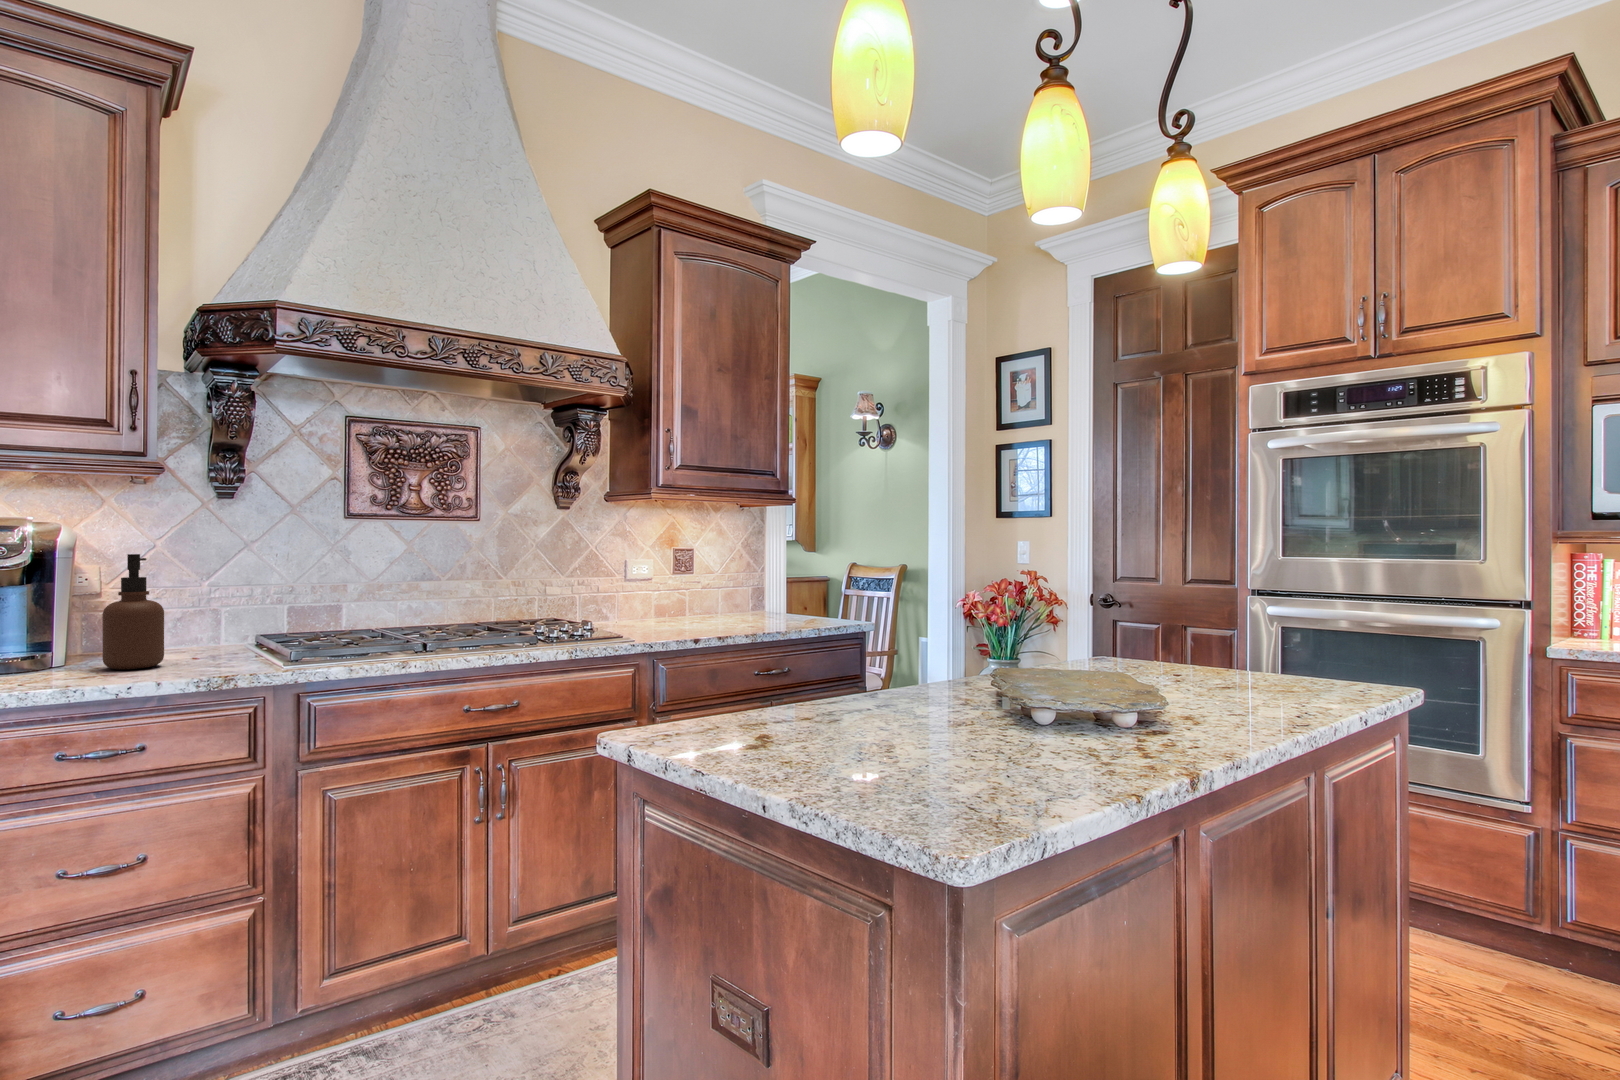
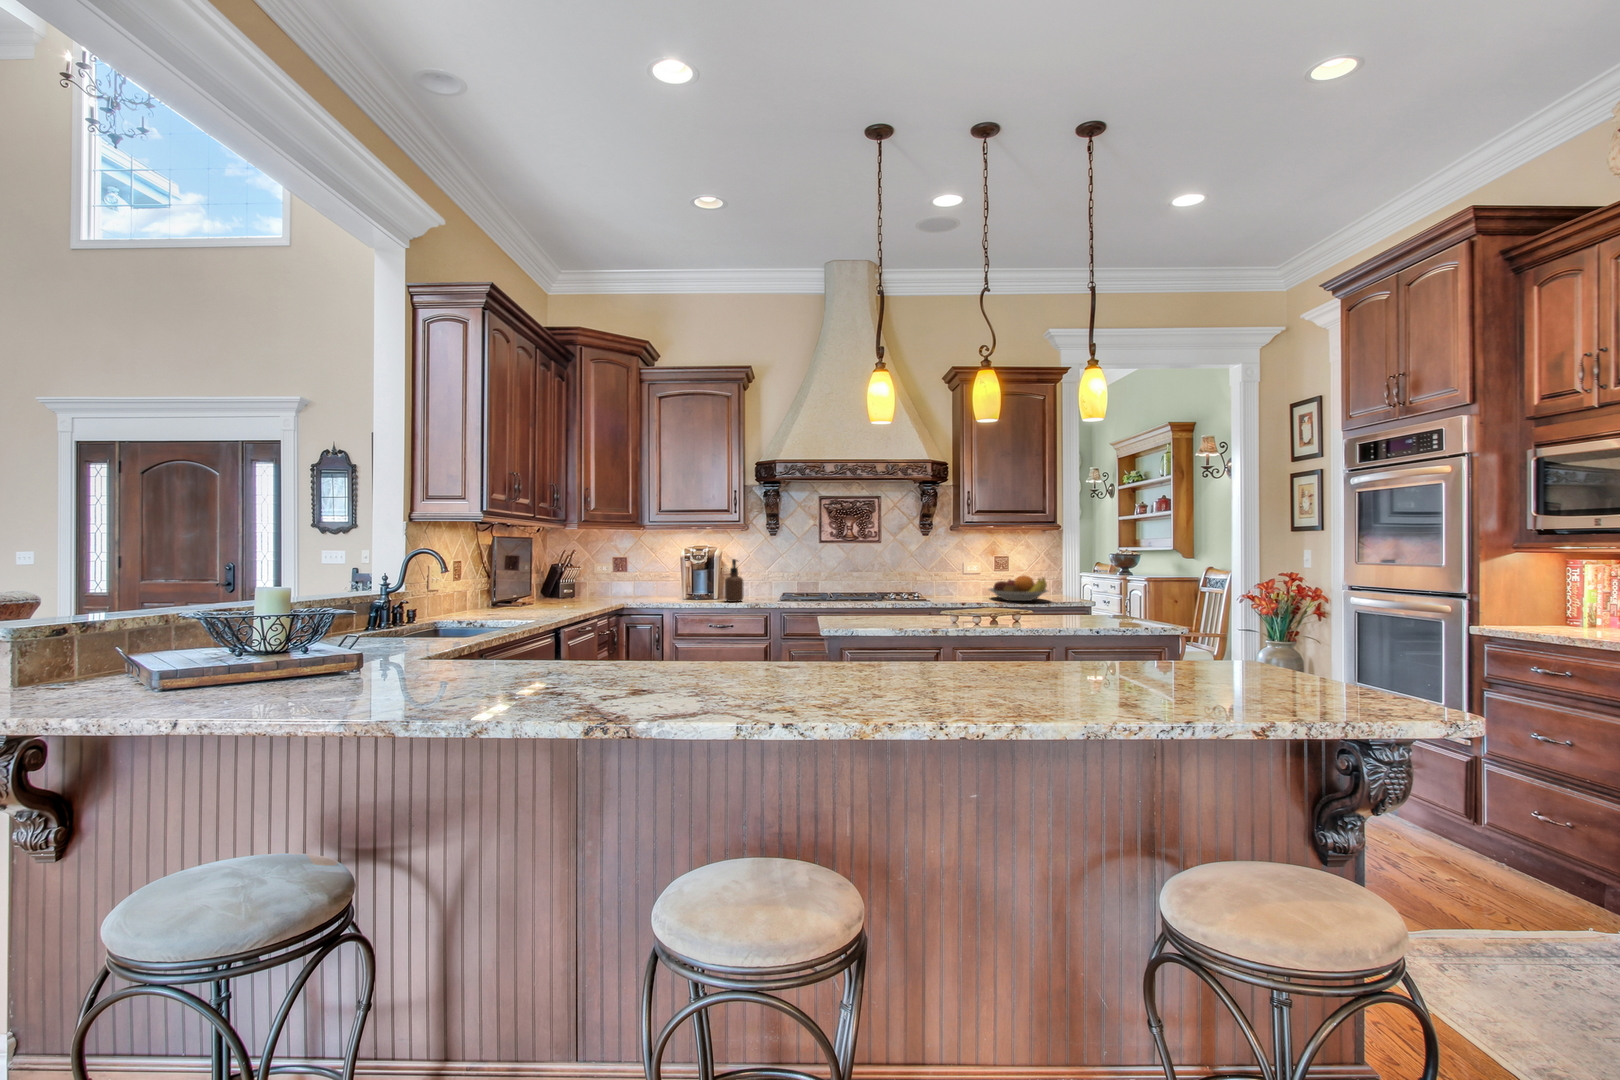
fruit bowl: none [682,580,781,624] -> present [989,575,1048,601]

